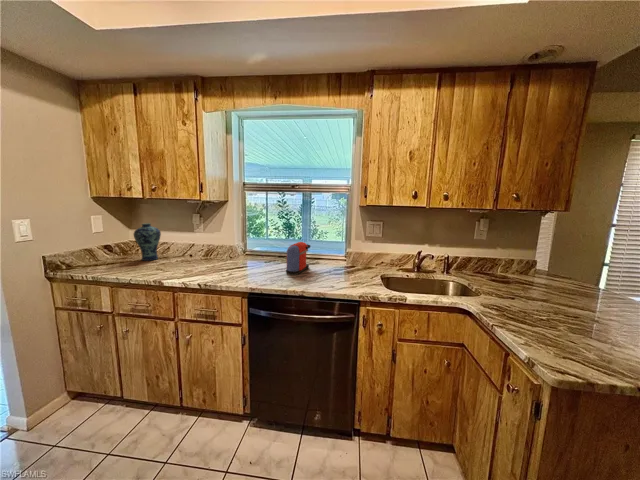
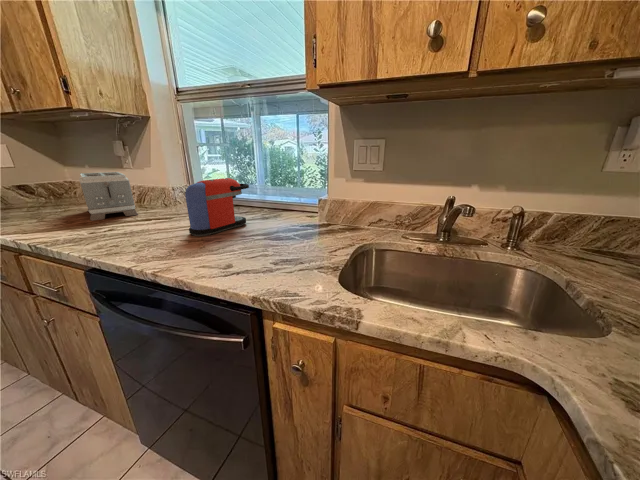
vase: present [134,223,161,261] -> none [34,155,79,206]
toaster: none [182,236,227,270] -> present [79,172,138,221]

